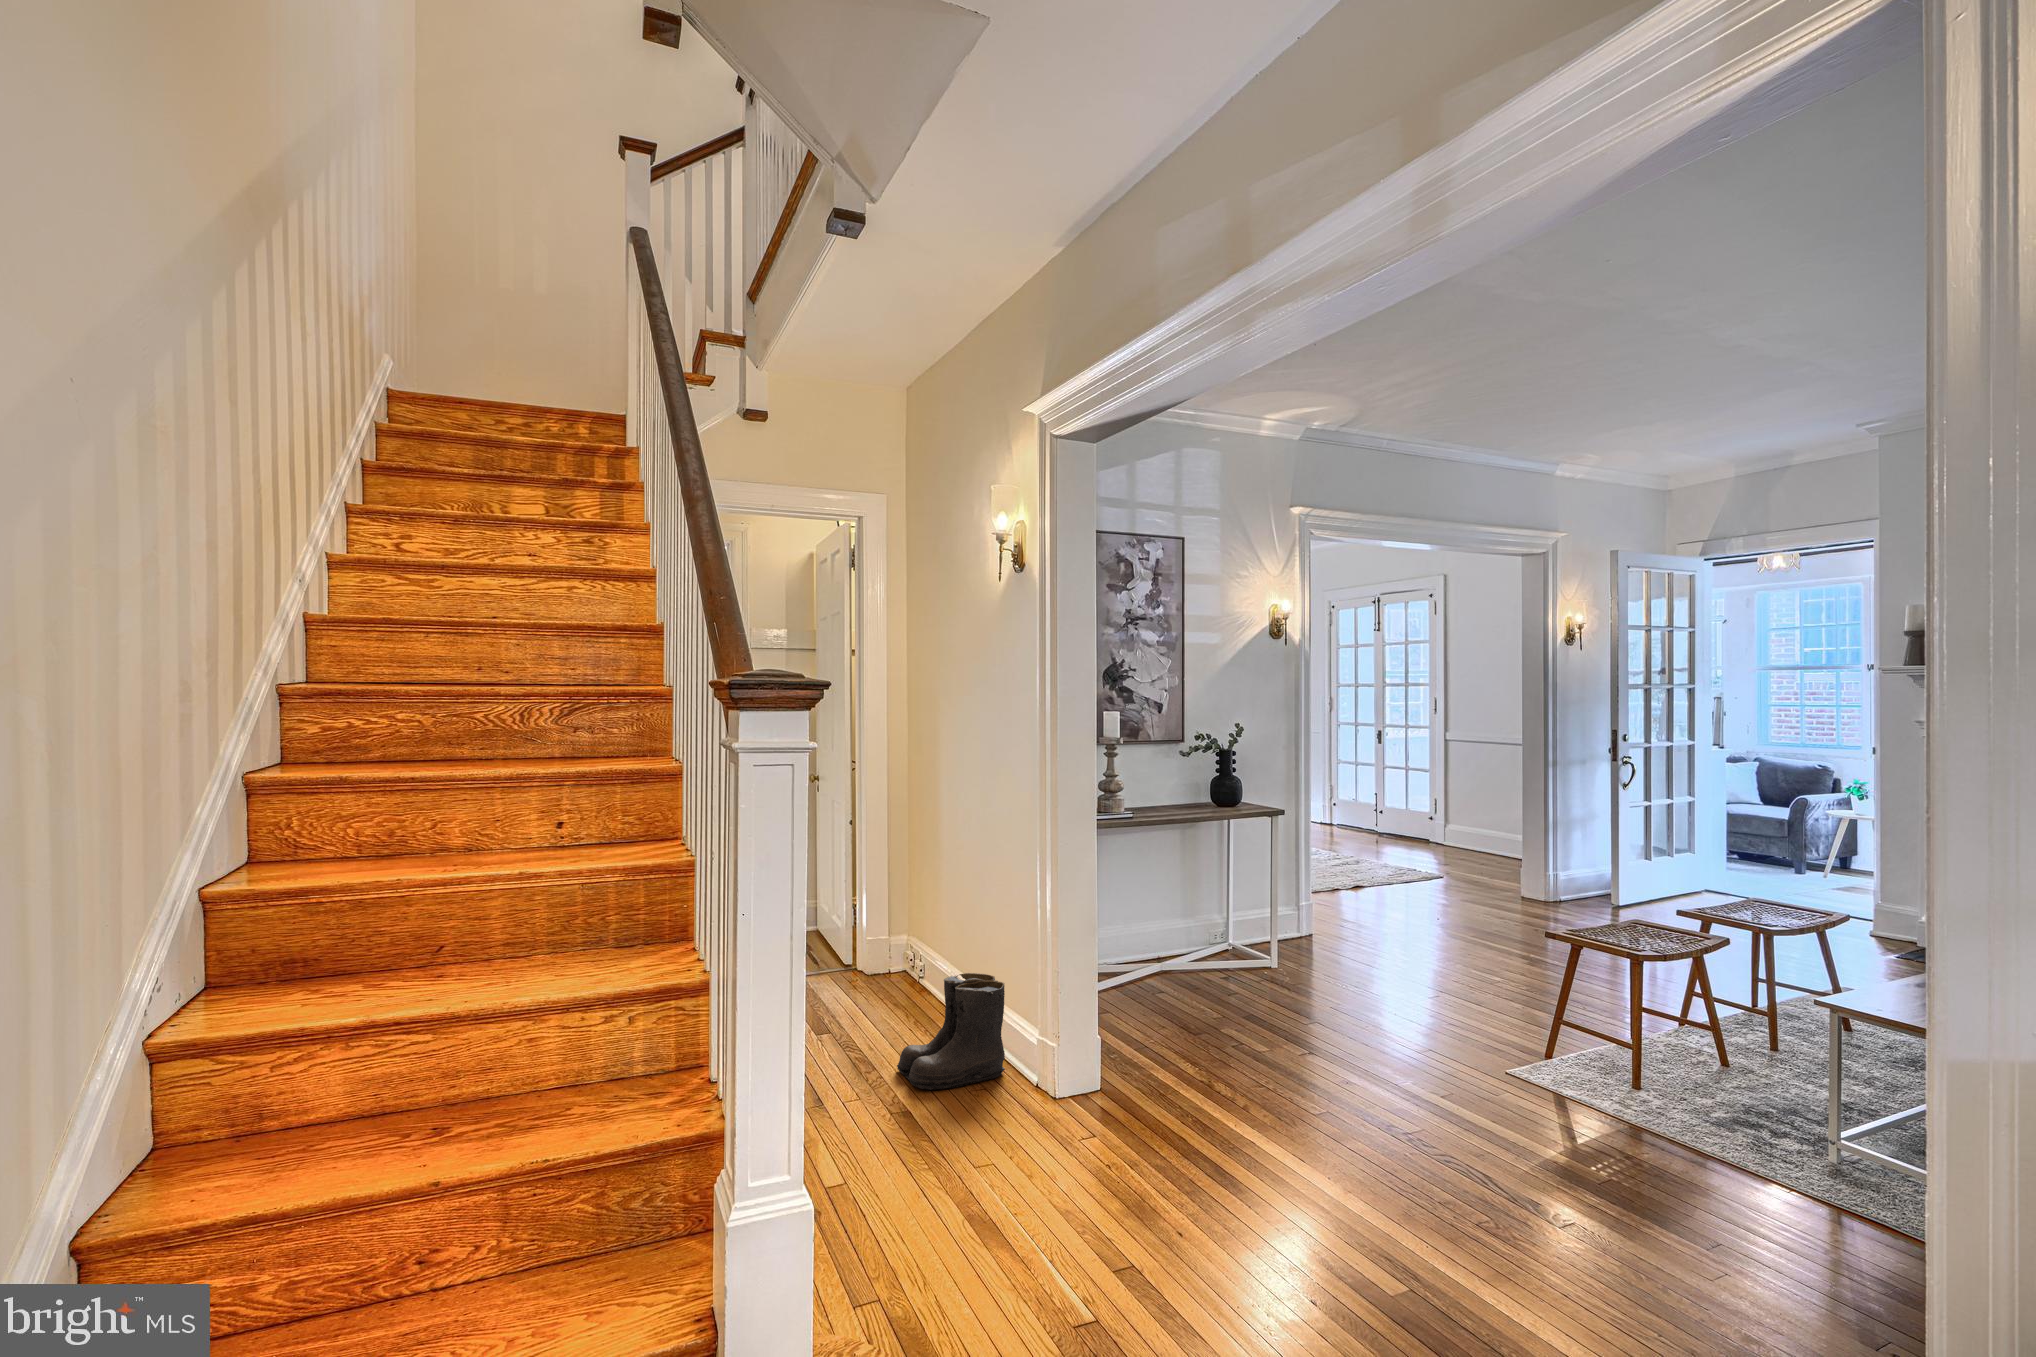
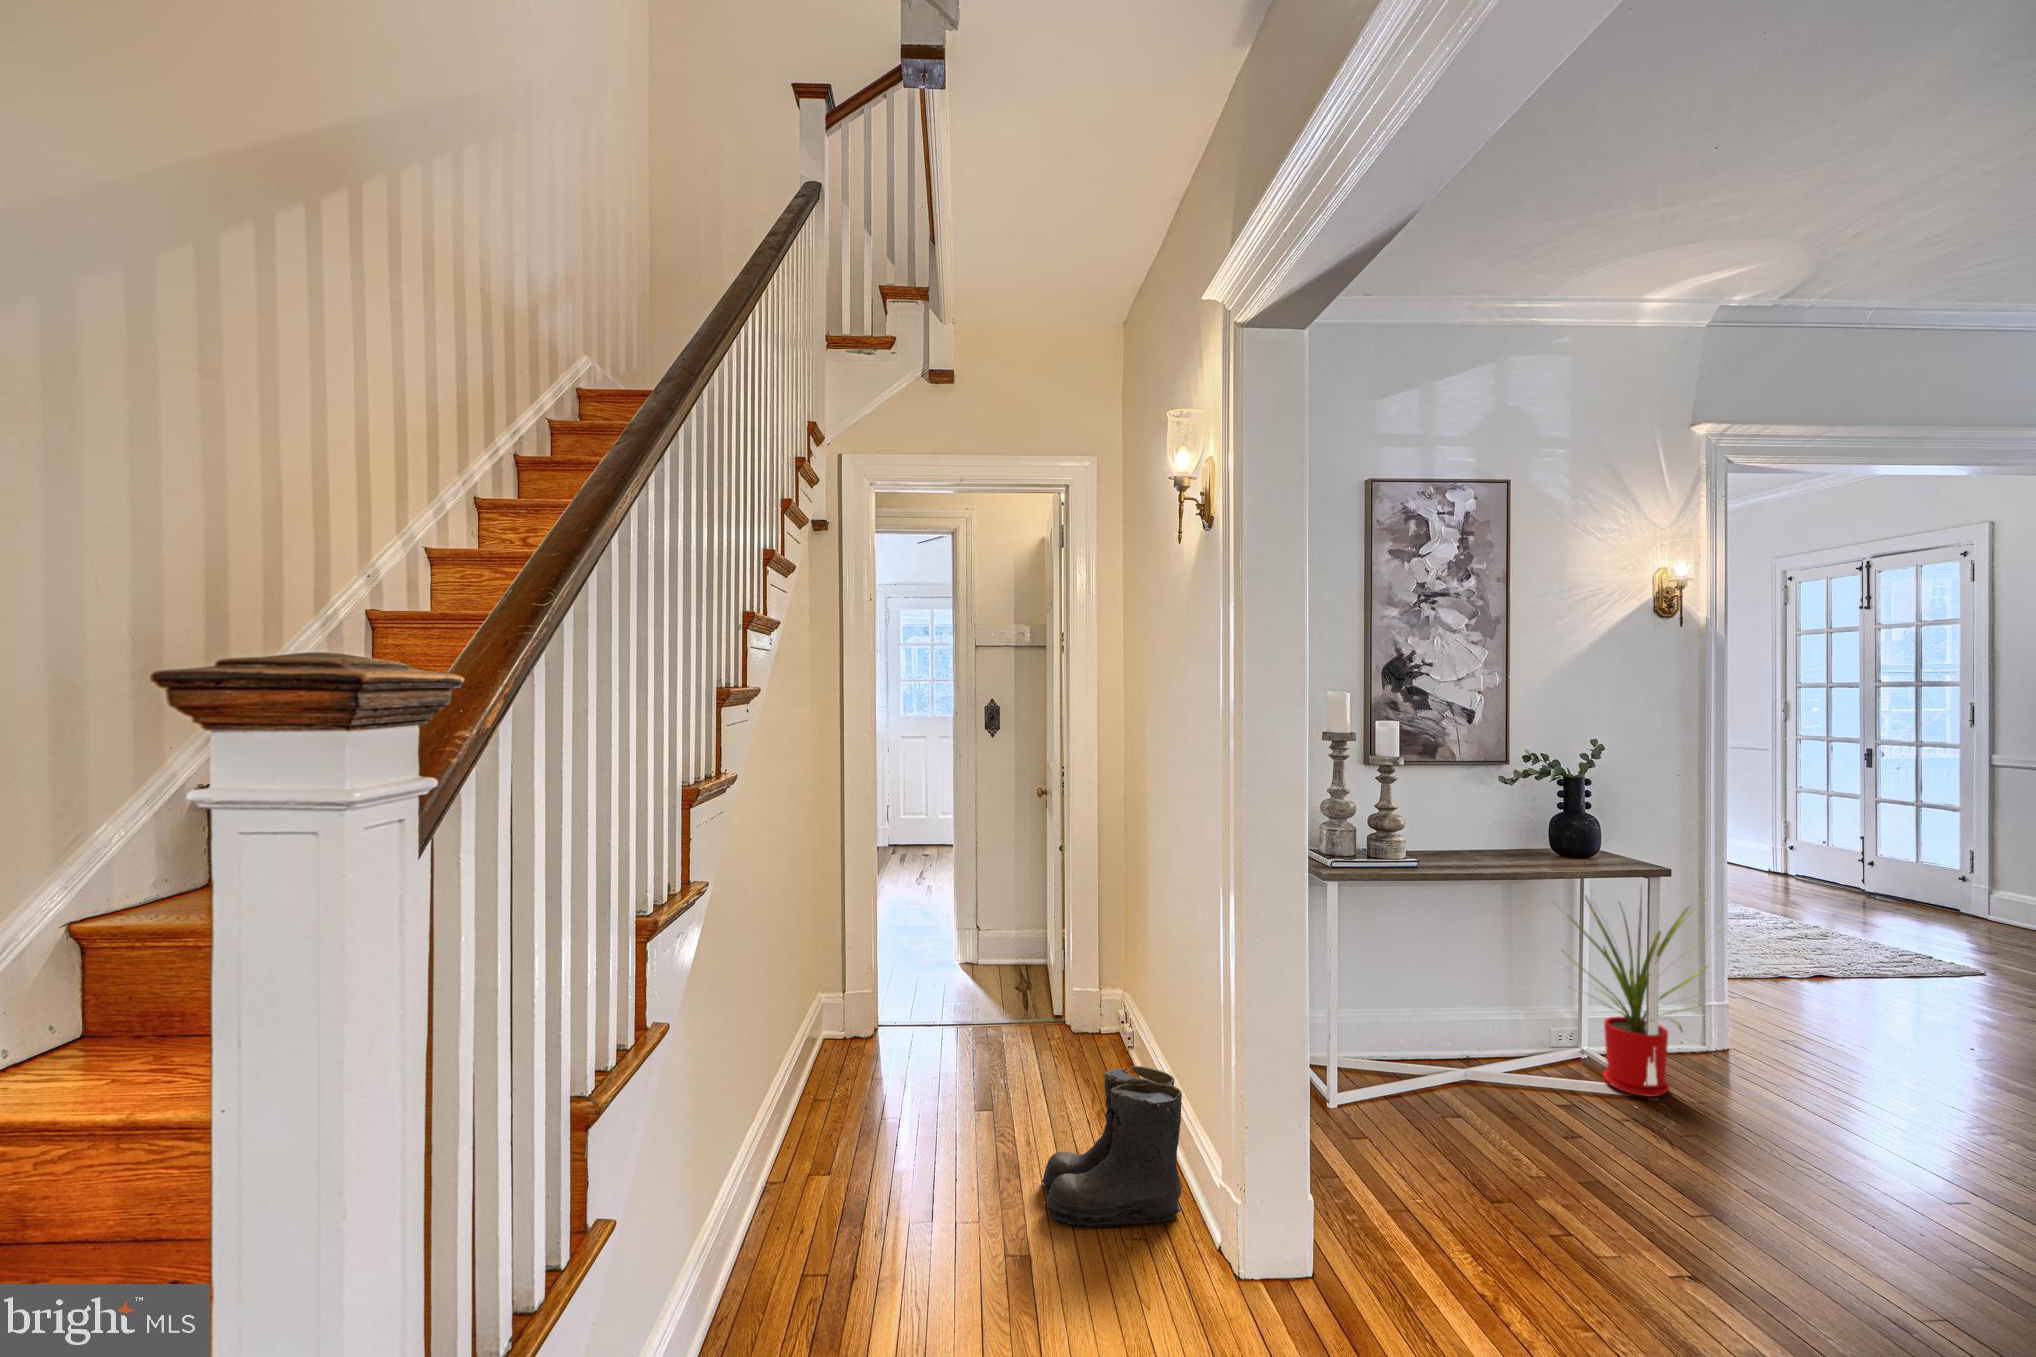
house plant: none [1212,823,1320,967] -> present [1563,895,1716,1097]

